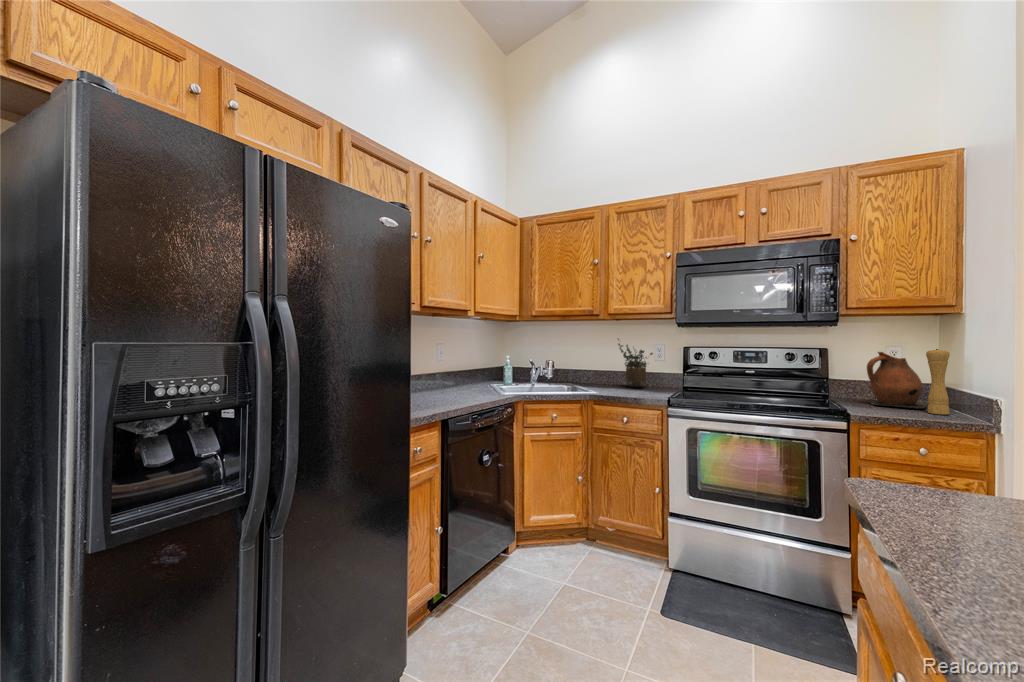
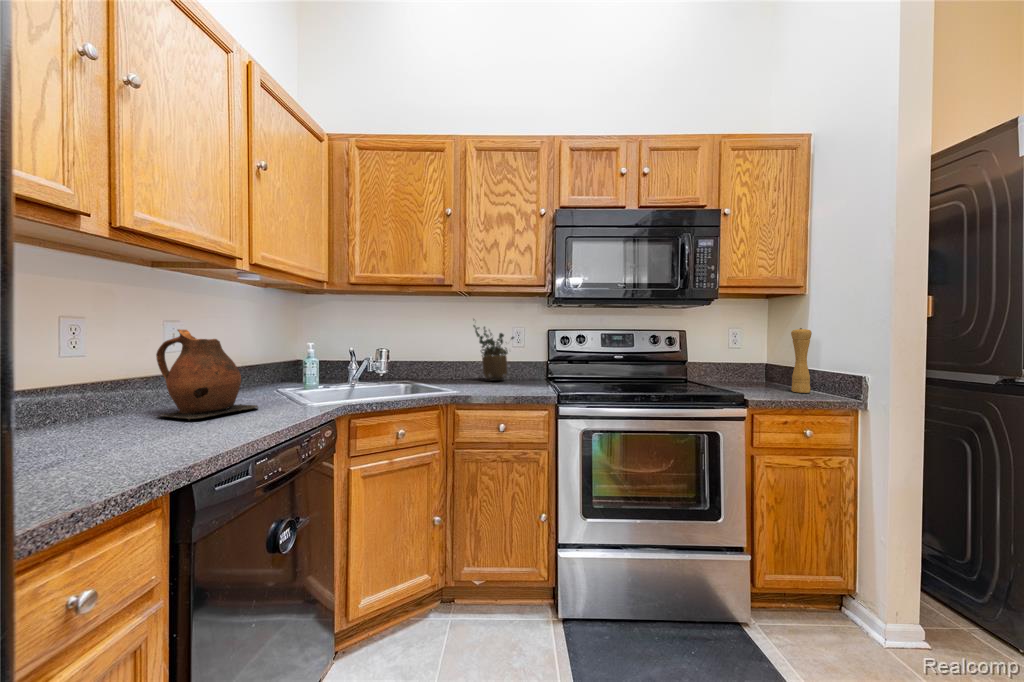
ceramic pitcher: present [867,352,926,409] -> present [156,329,258,420]

